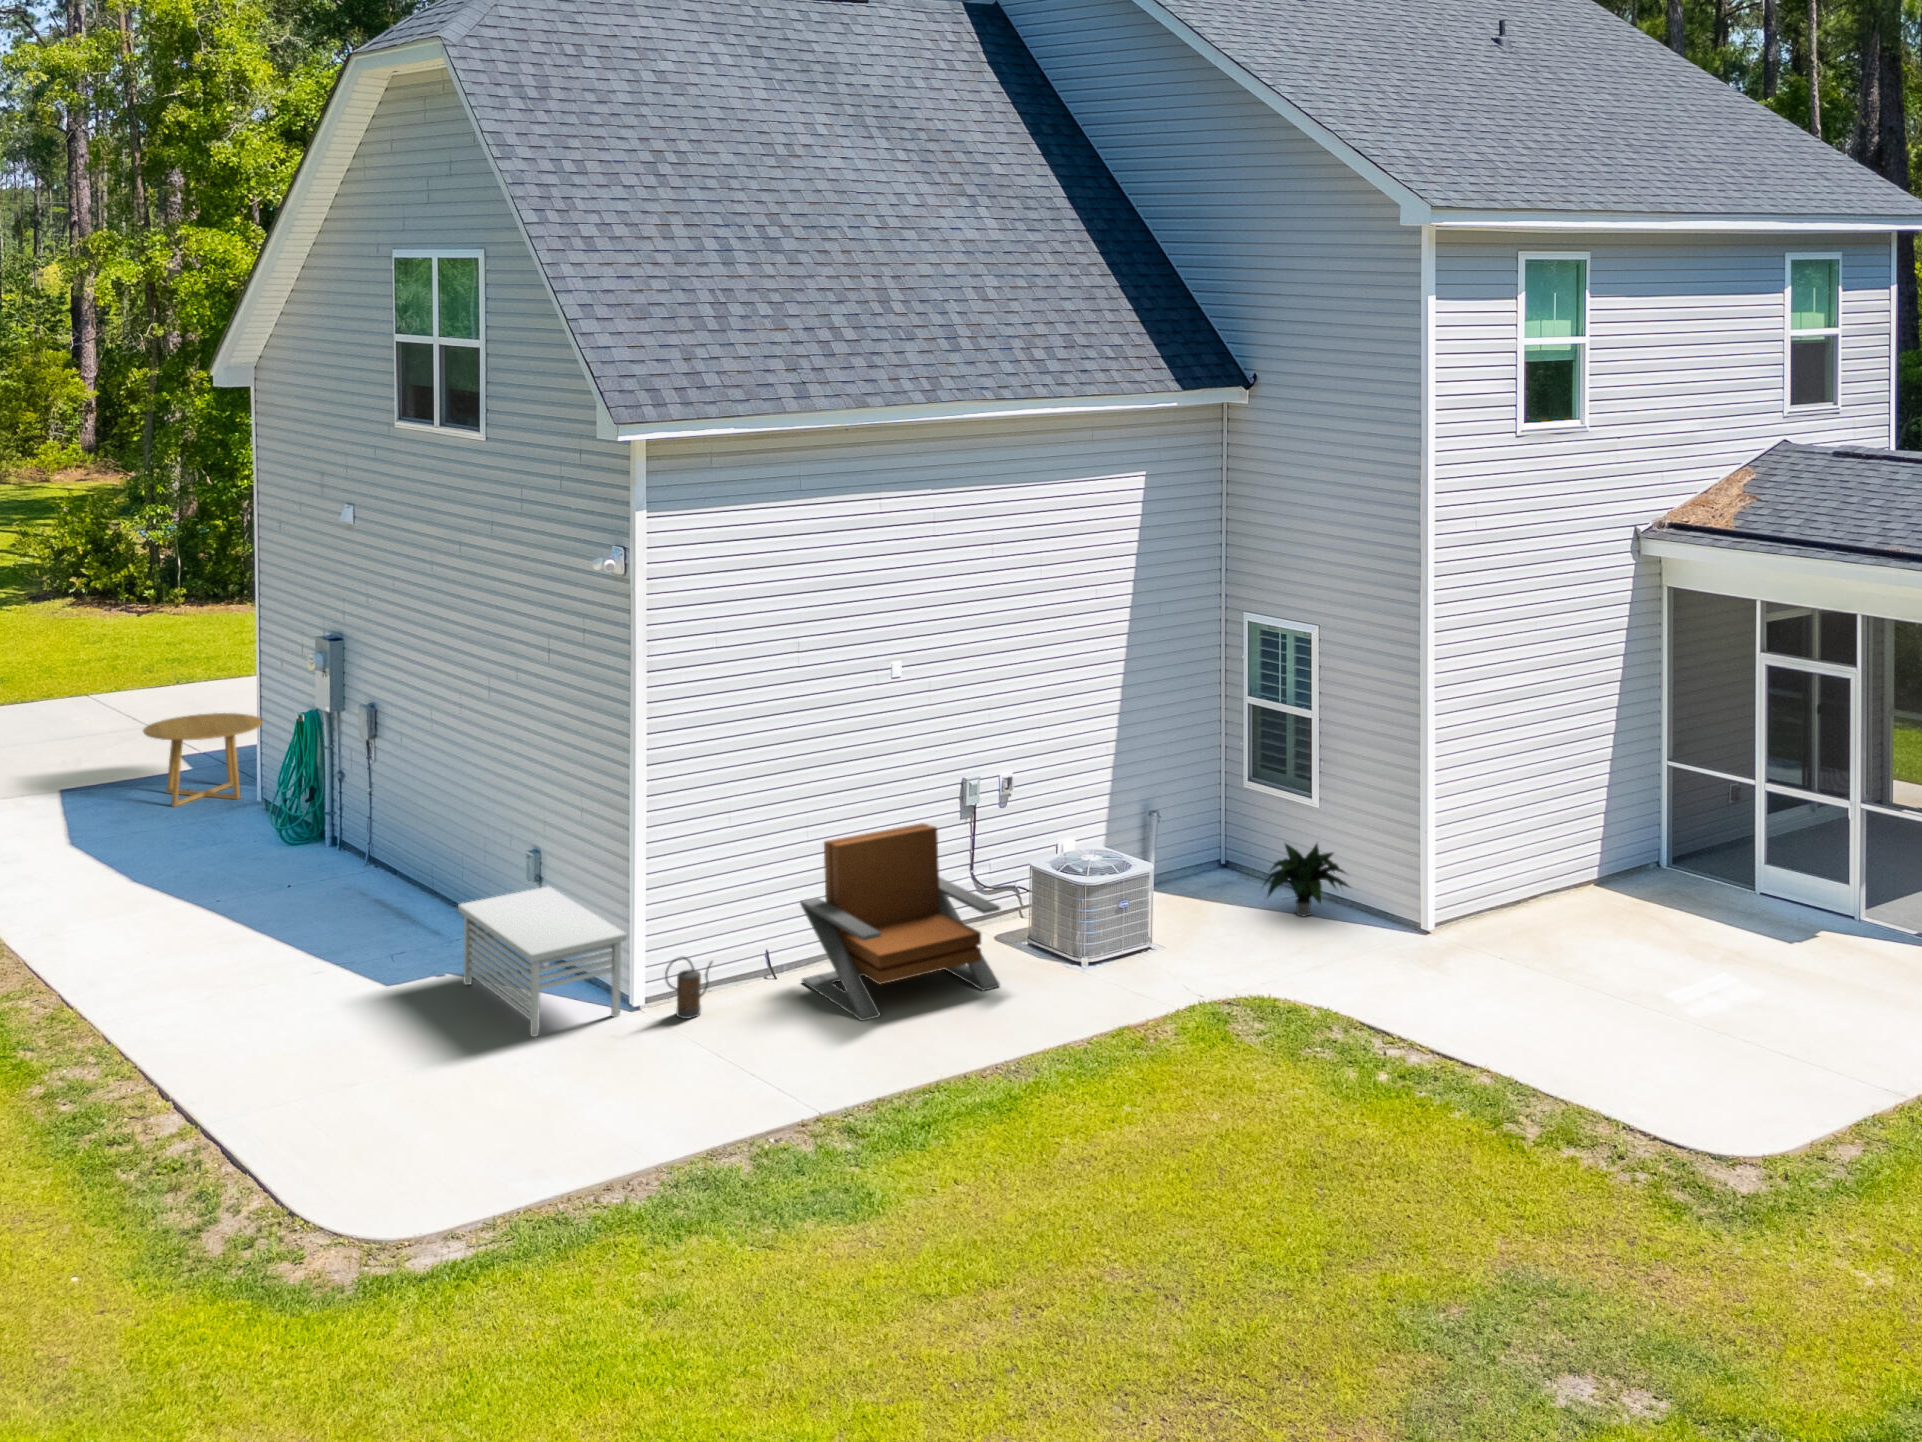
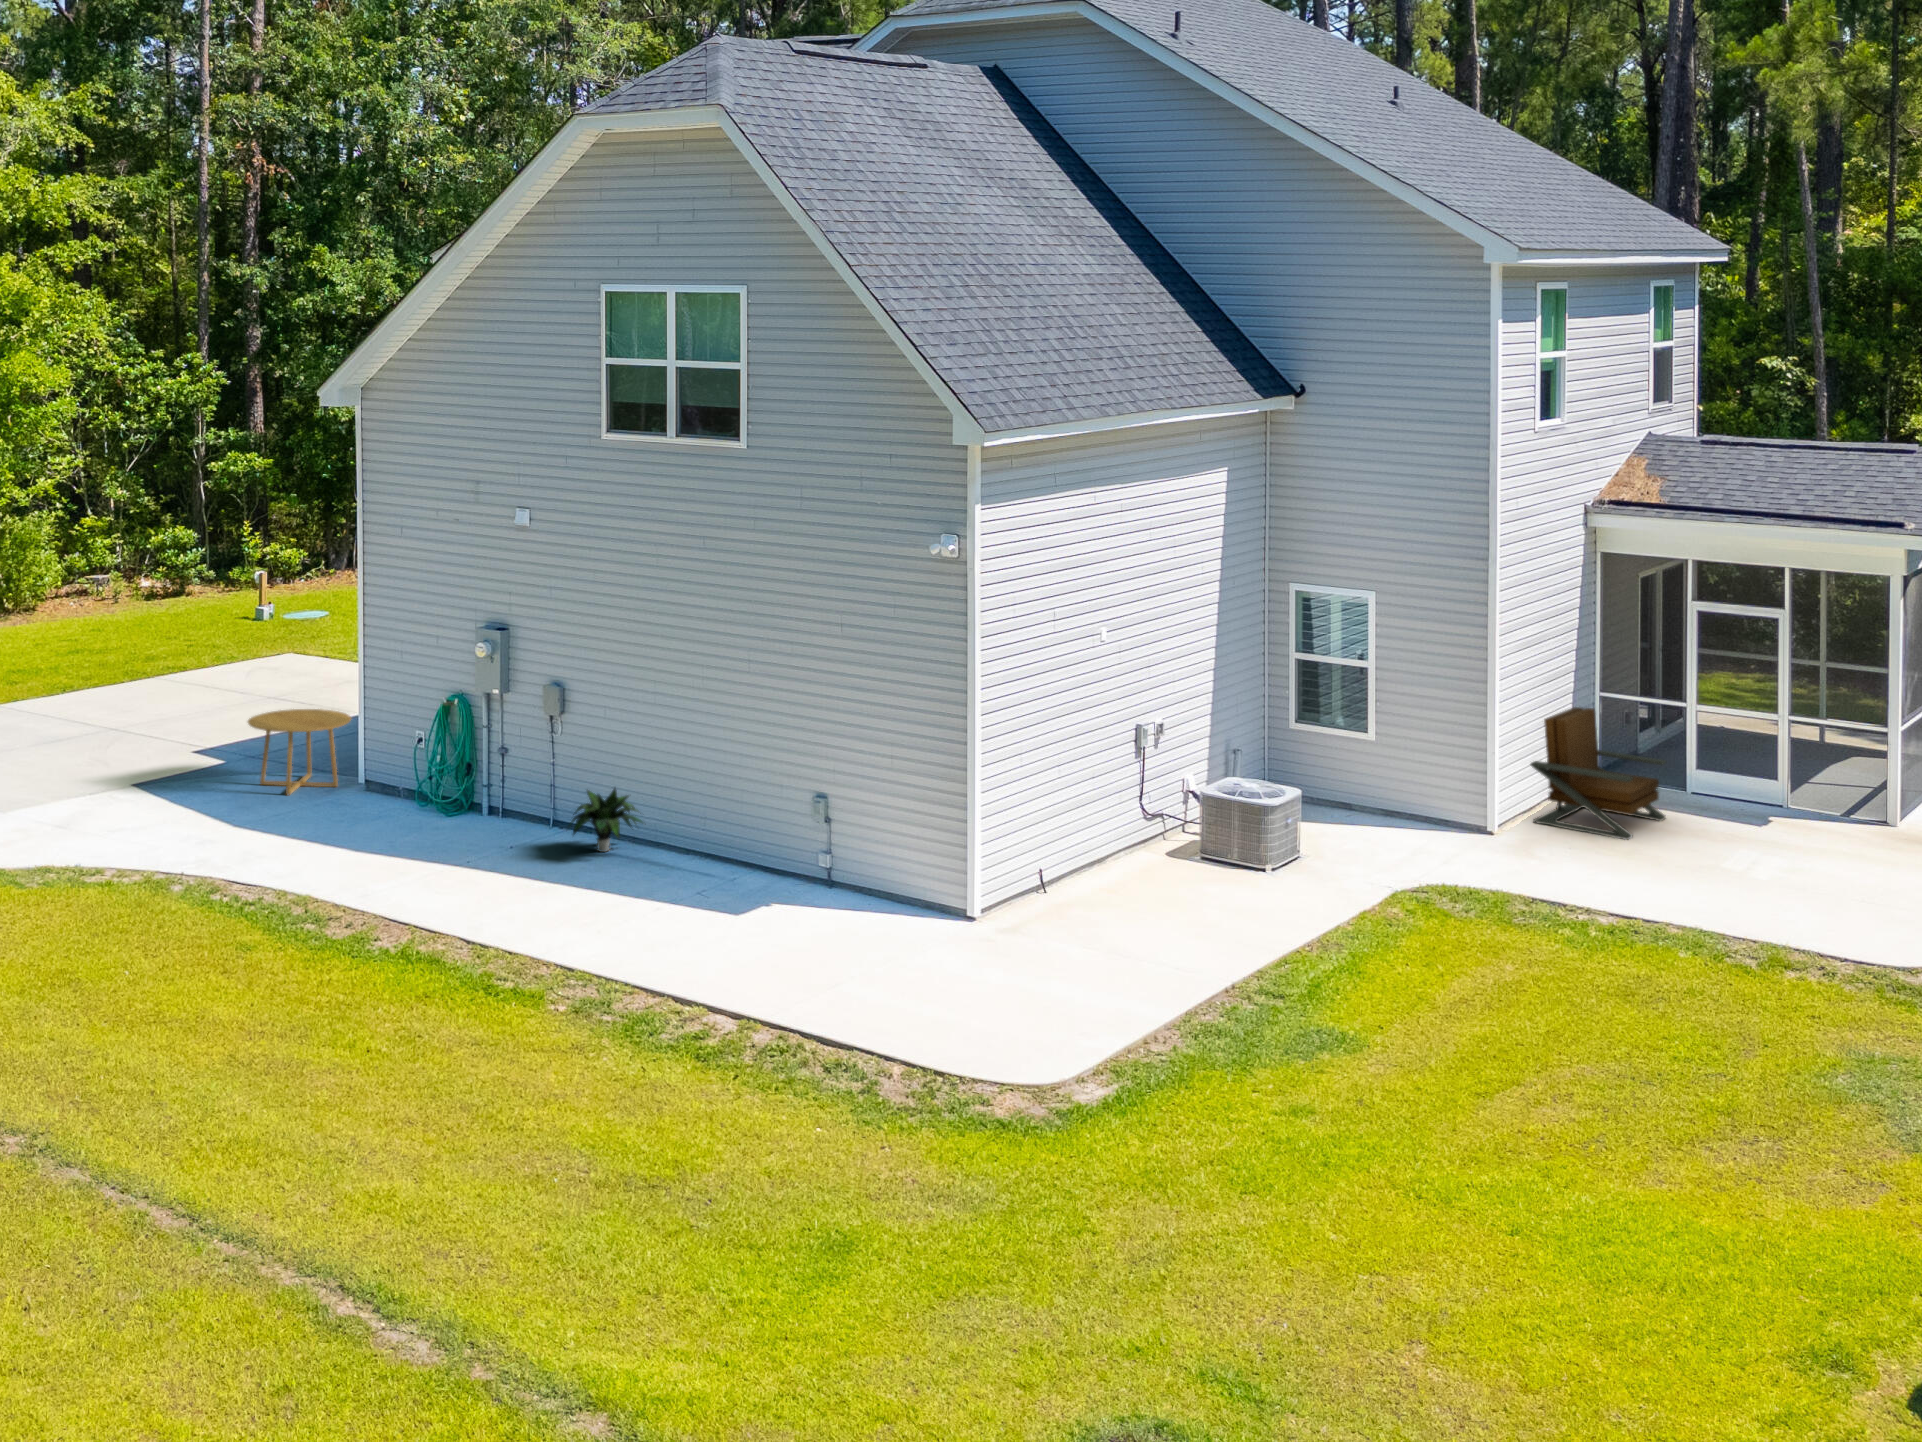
lounge chair: present [800,823,1000,1021] -> present [1531,707,1666,840]
potted plant: present [1264,844,1349,916] -> present [570,788,642,852]
storage bench: present [458,887,627,1037] -> none [796,825,974,942]
watering can: present [665,956,712,1019] -> none [1010,871,1033,923]

